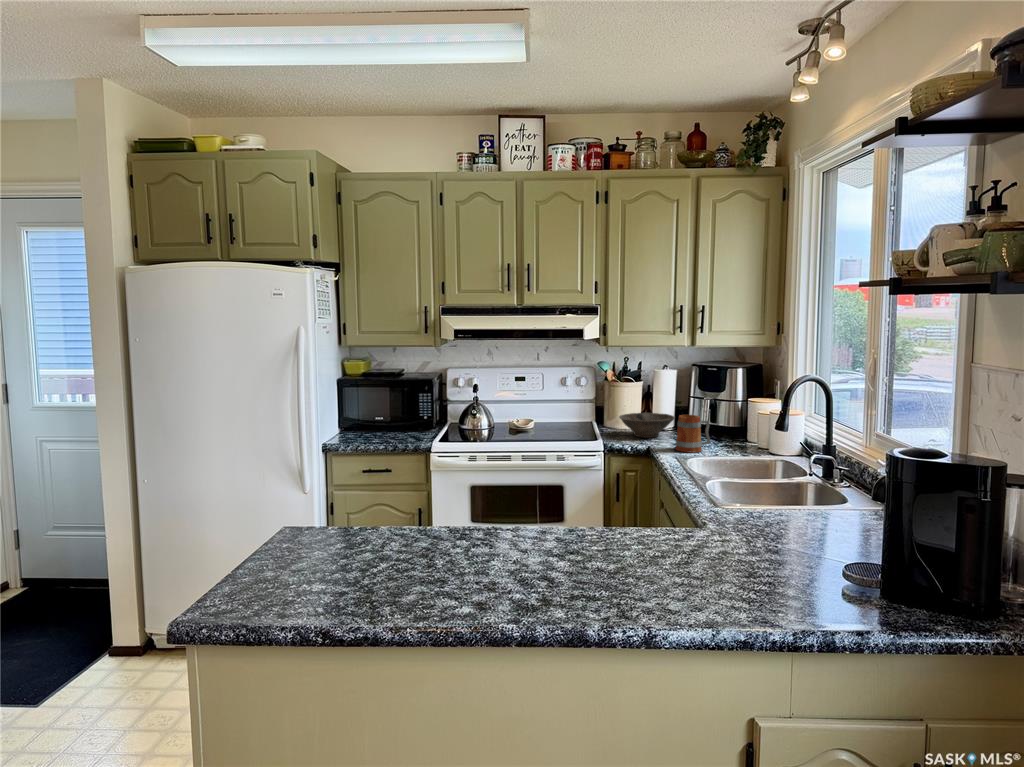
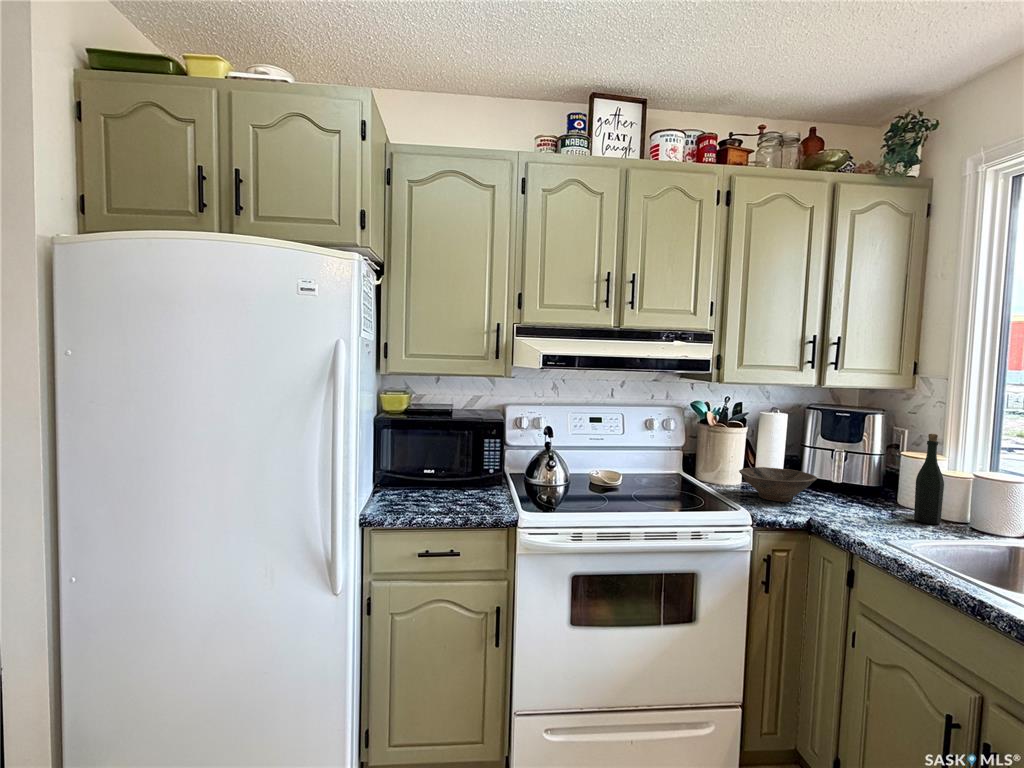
bottle: none [730,382,747,449] -> present [914,434,944,524]
mug: present [675,415,710,453] -> none [853,477,901,531]

